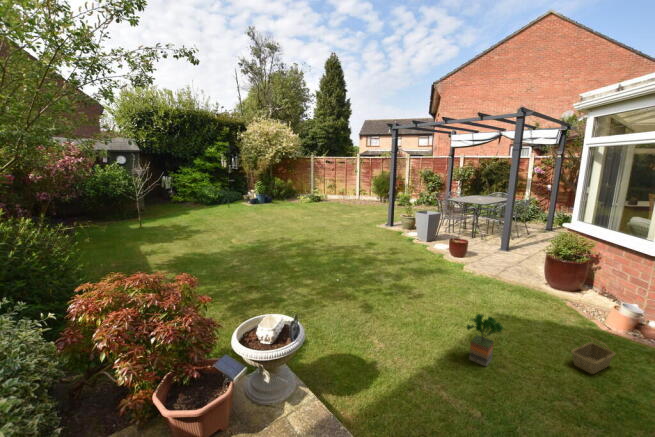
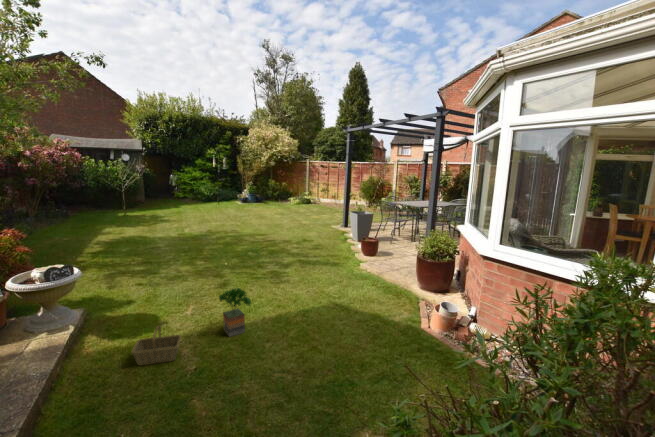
basket: present [571,342,615,374] -> present [132,326,181,365]

